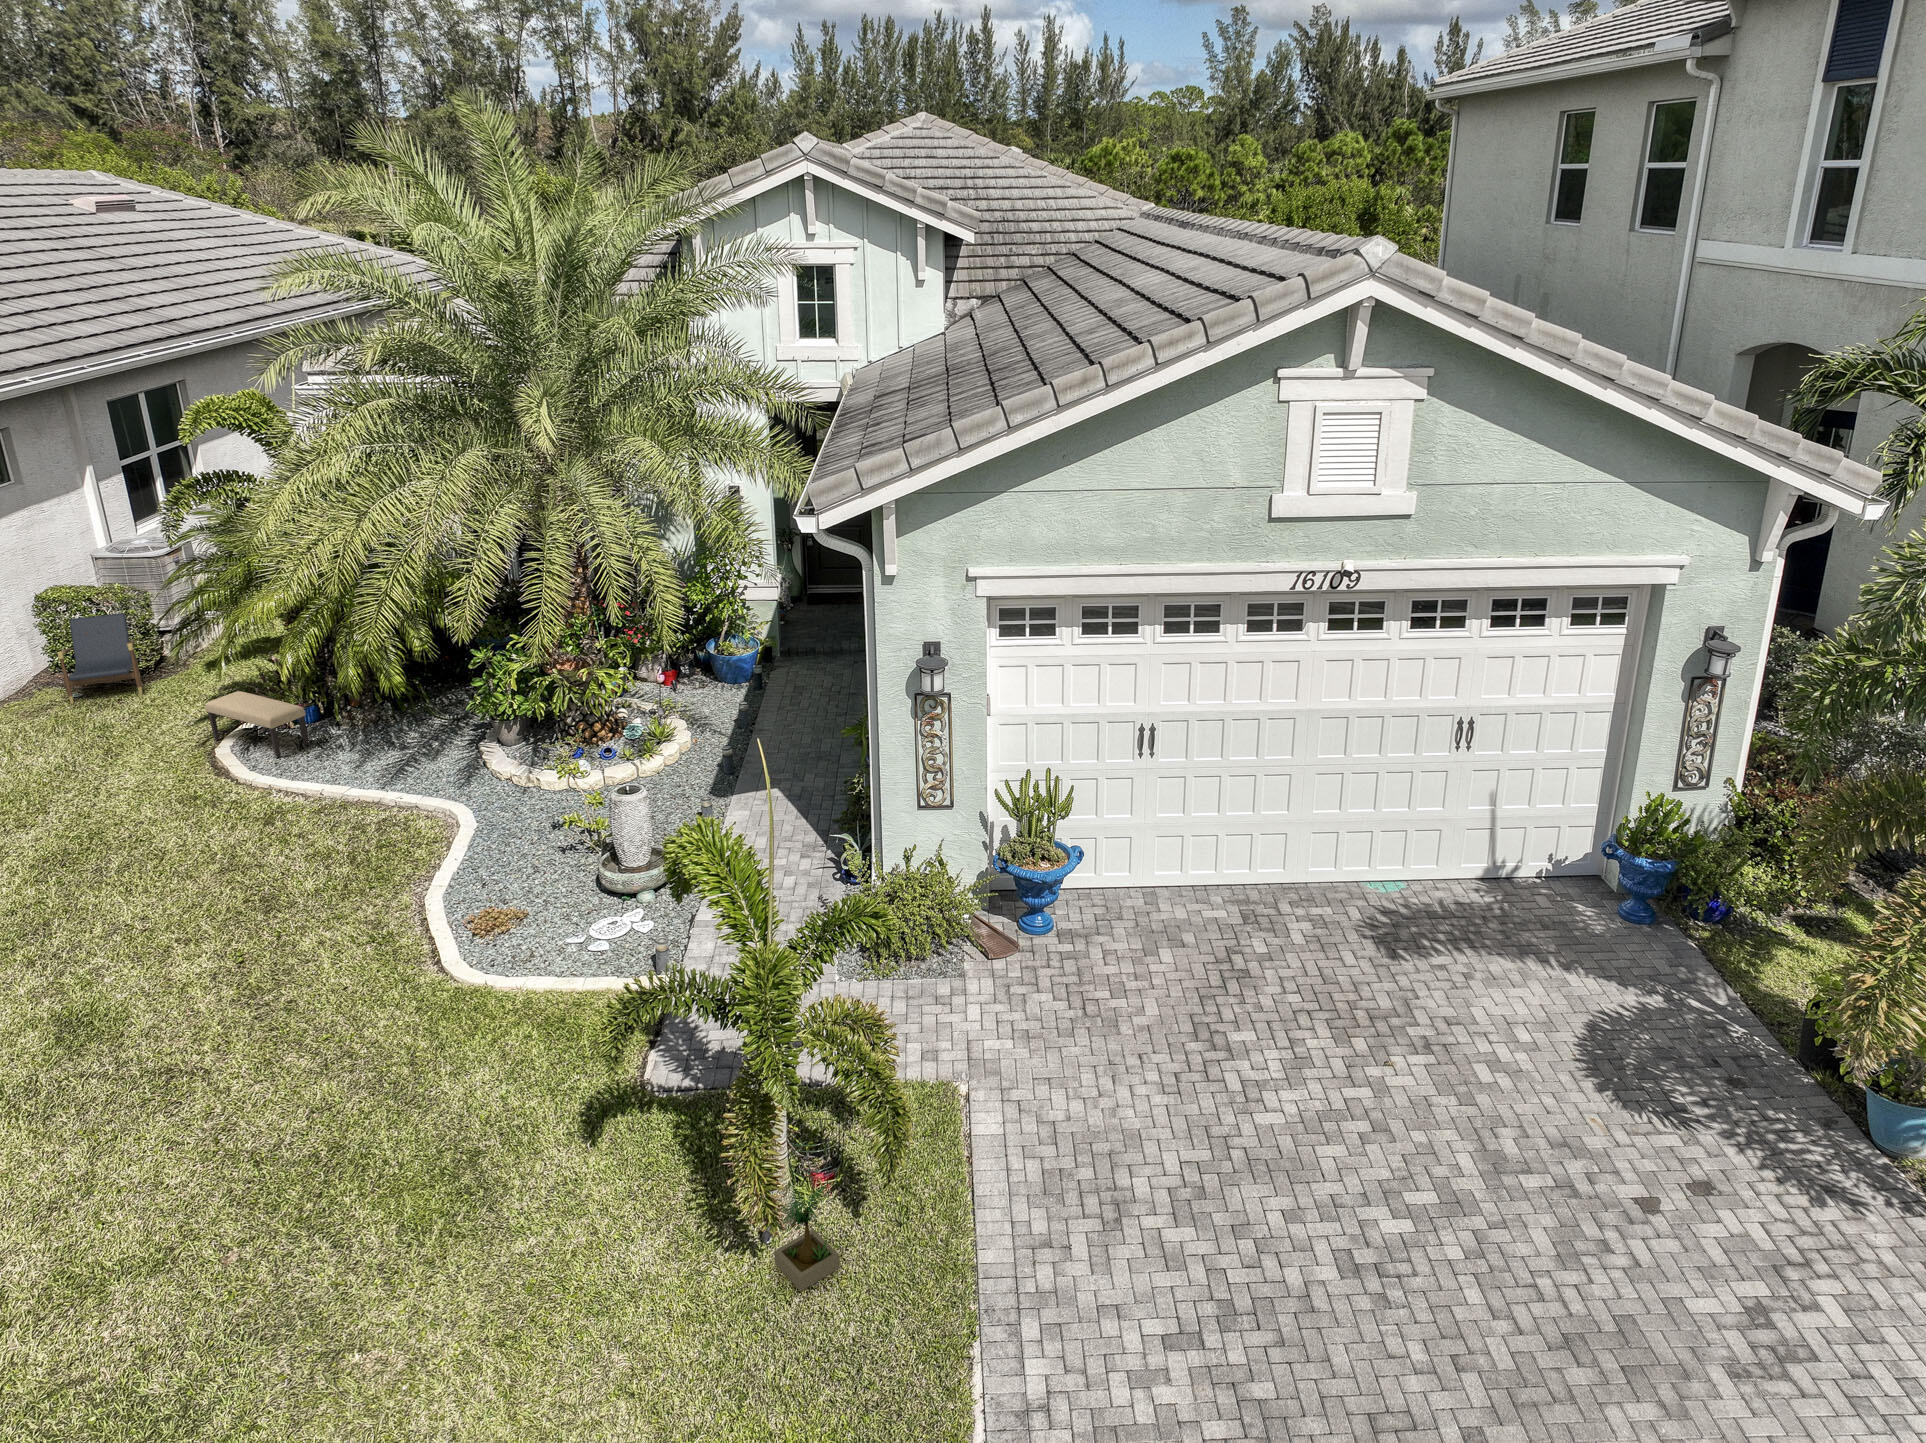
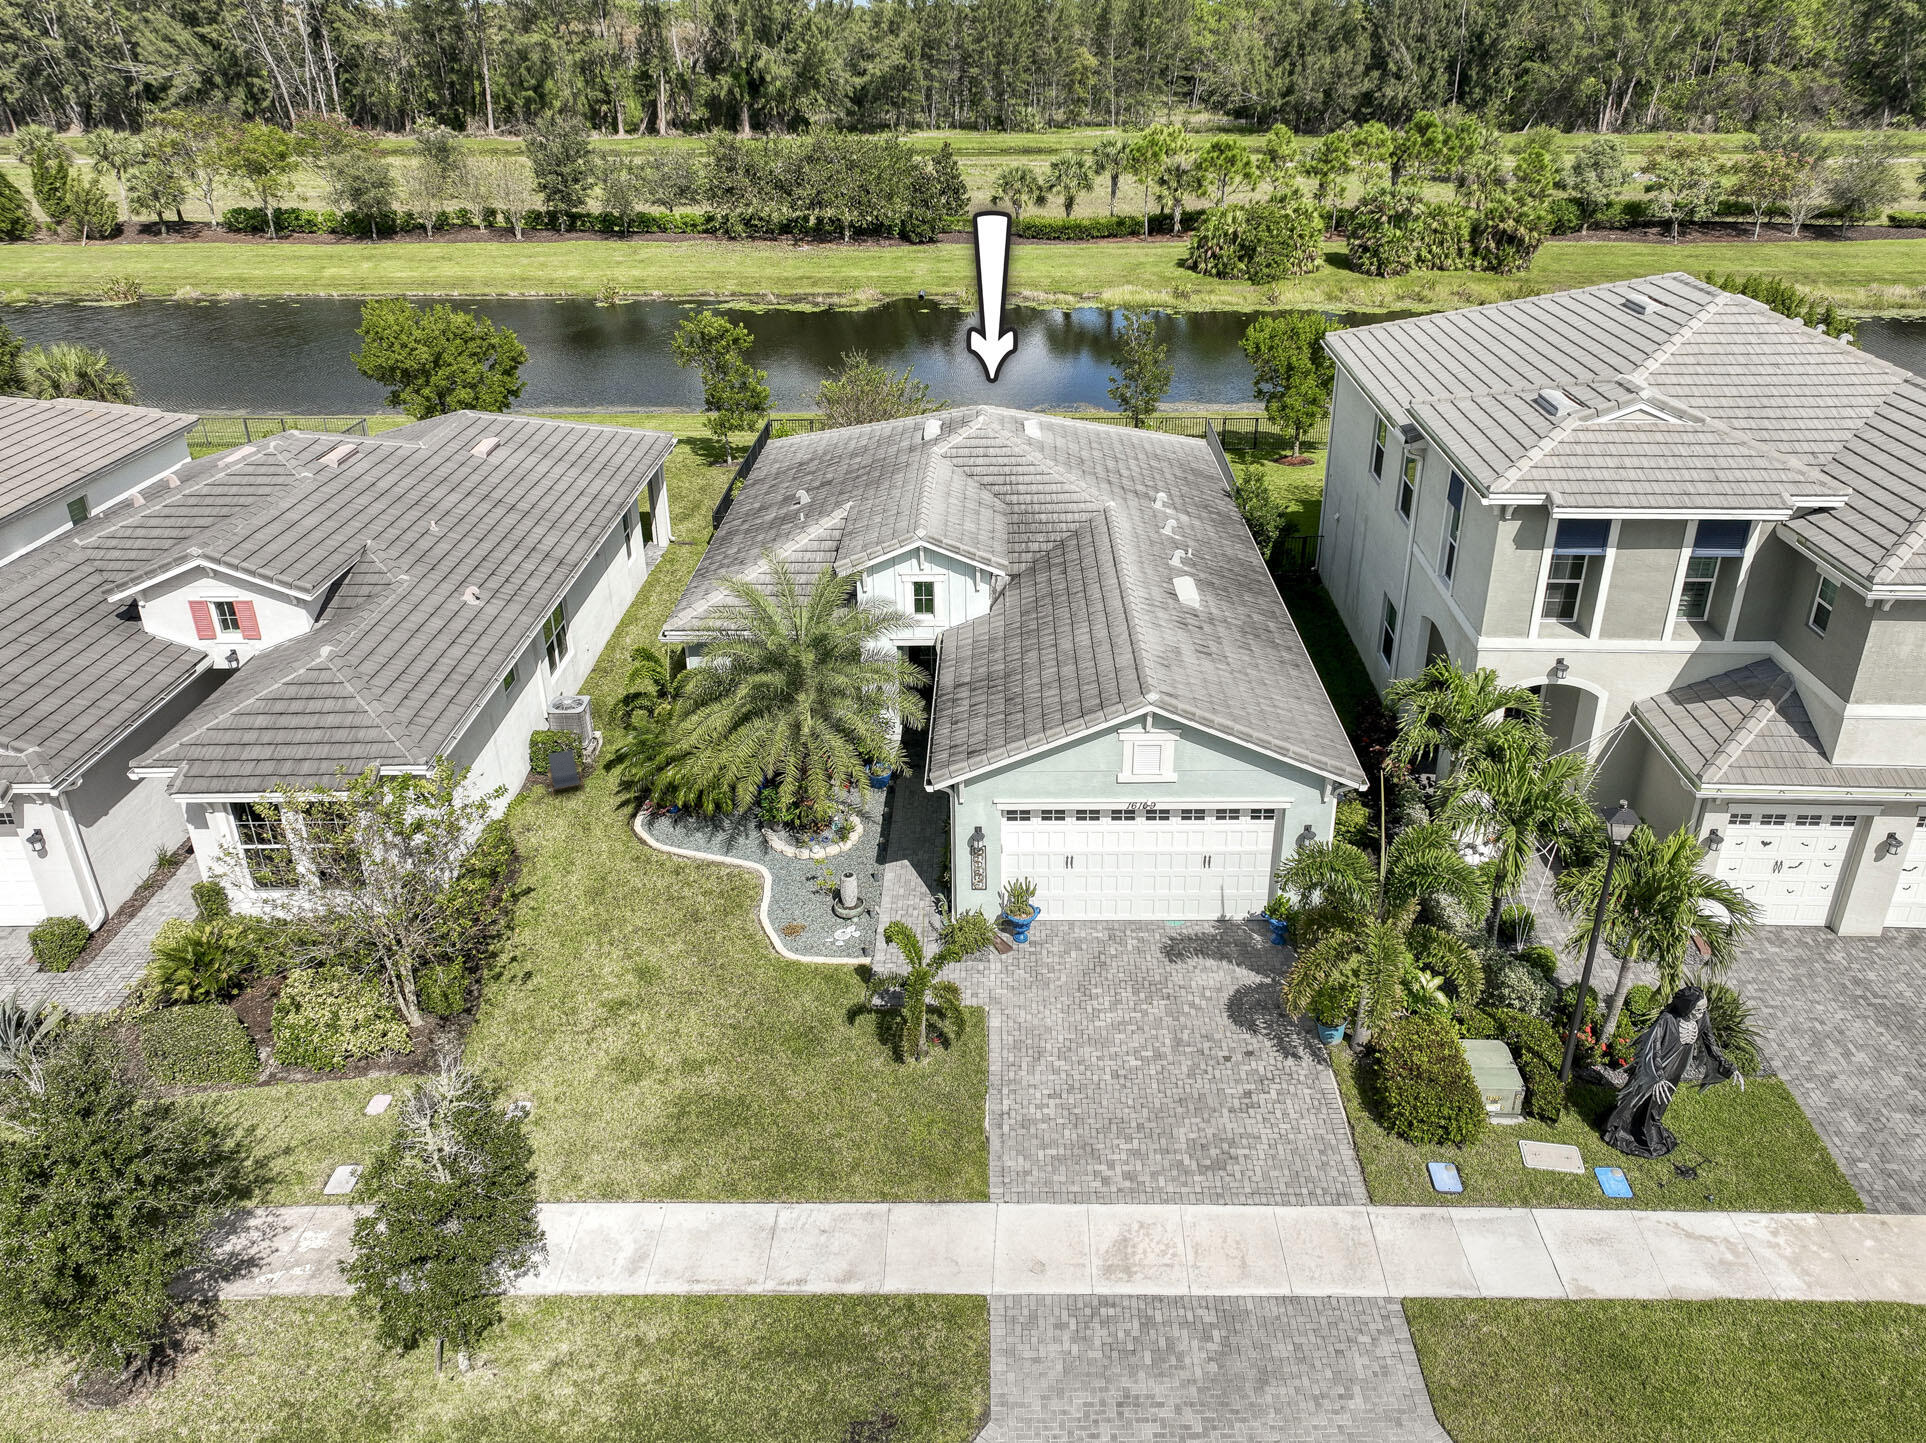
bench: present [205,691,309,757] -> none [631,800,680,836]
potted plant: present [774,1182,840,1291] -> none [921,1042,943,1077]

